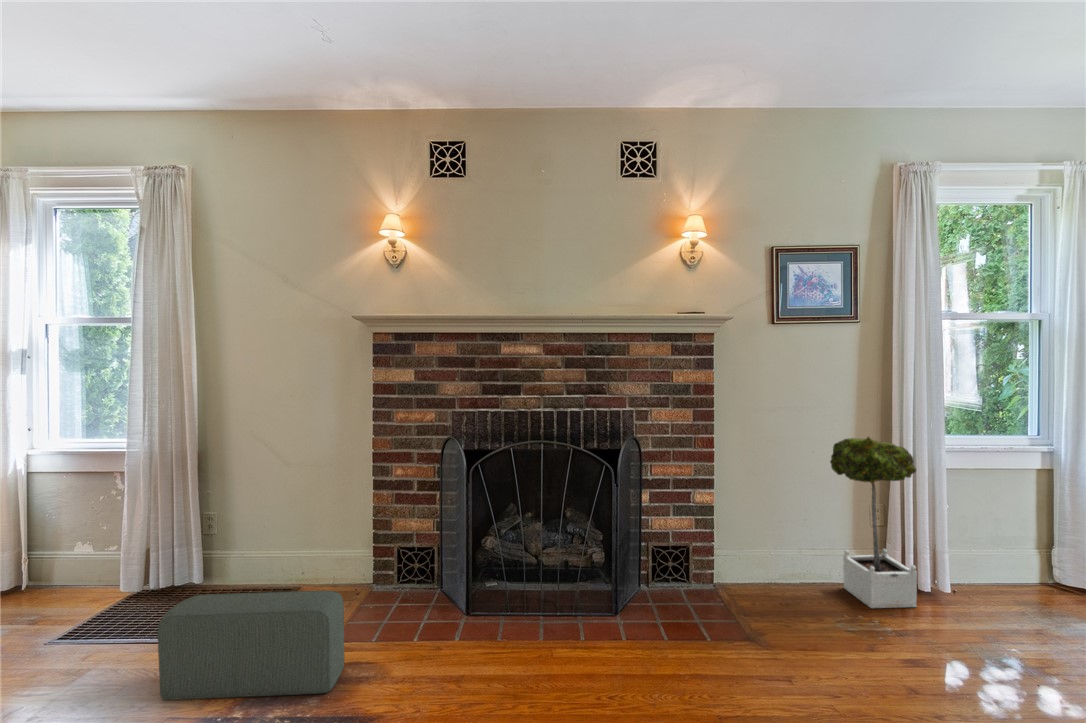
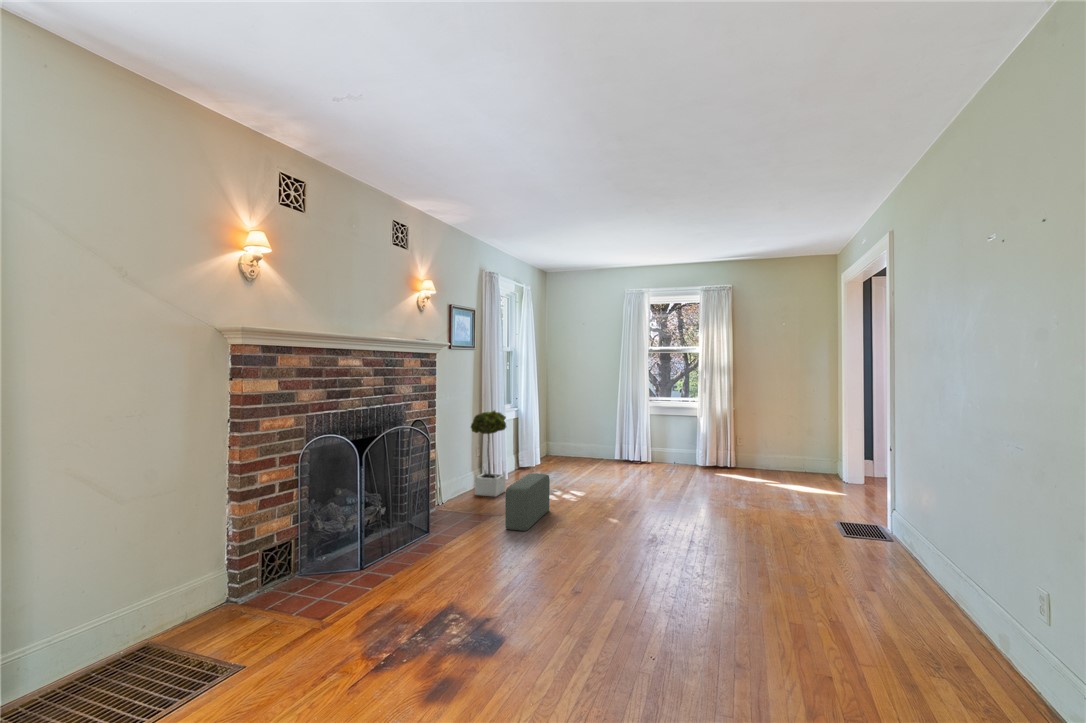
pouf: present [158,591,344,700] -> present [505,473,550,531]

